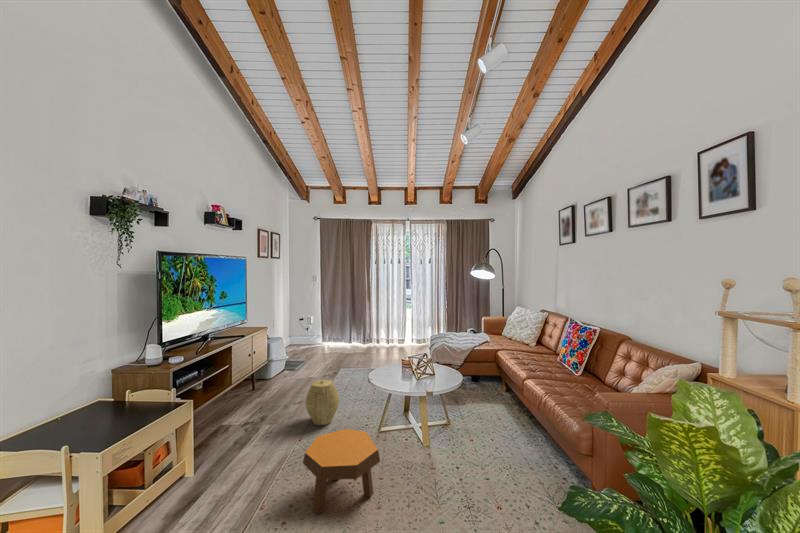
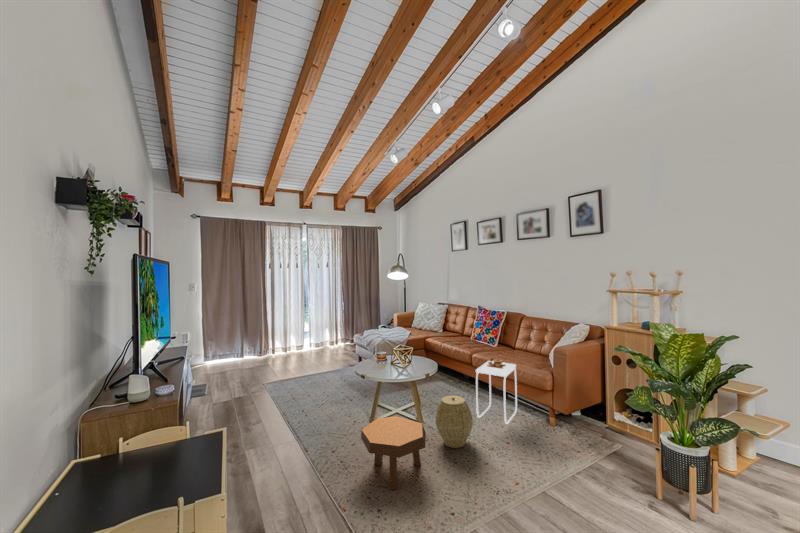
woven basket: present [306,380,339,425] -> present [436,395,473,448]
side table: none [493,391,563,487] -> present [476,359,517,424]

